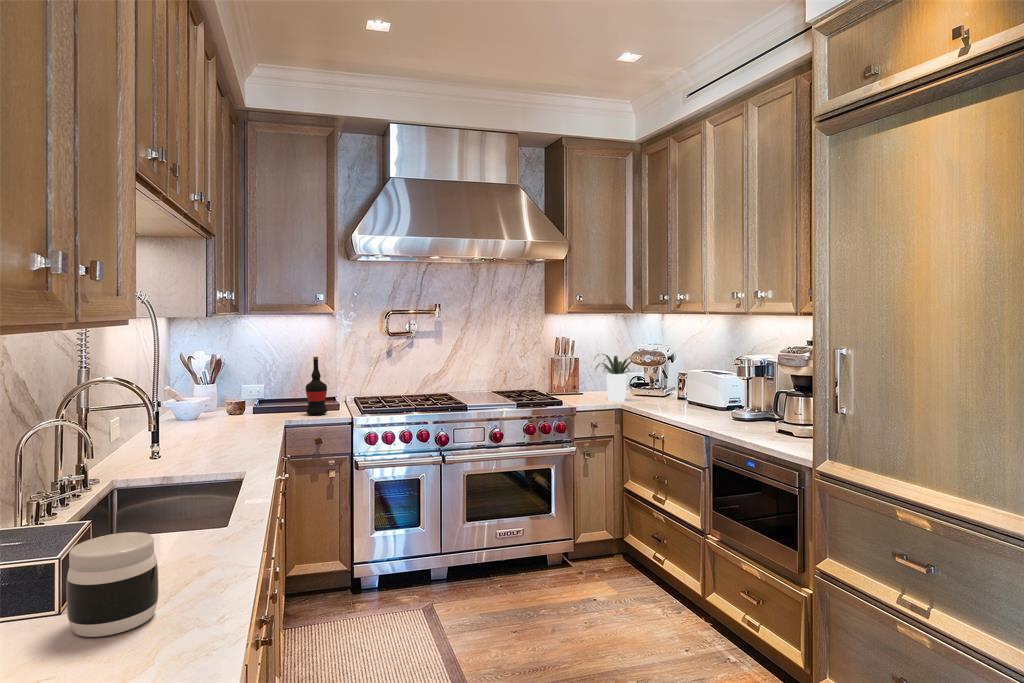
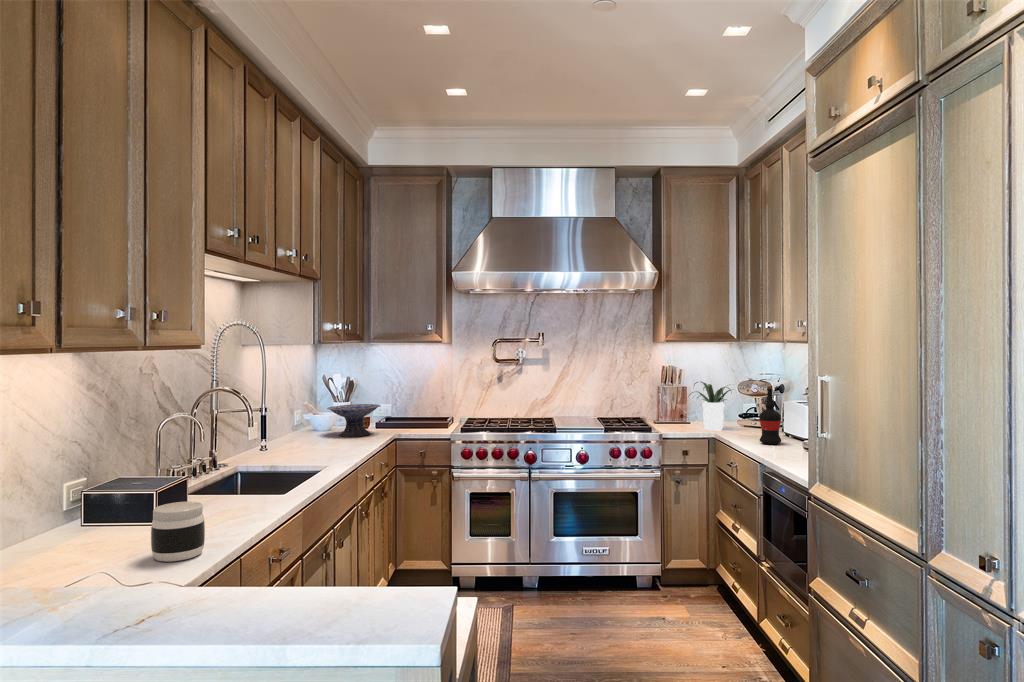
wine bottle: present [305,357,327,415] -> present [759,386,781,444]
decorative bowl: none [198,386,267,425] -> present [327,404,381,437]

